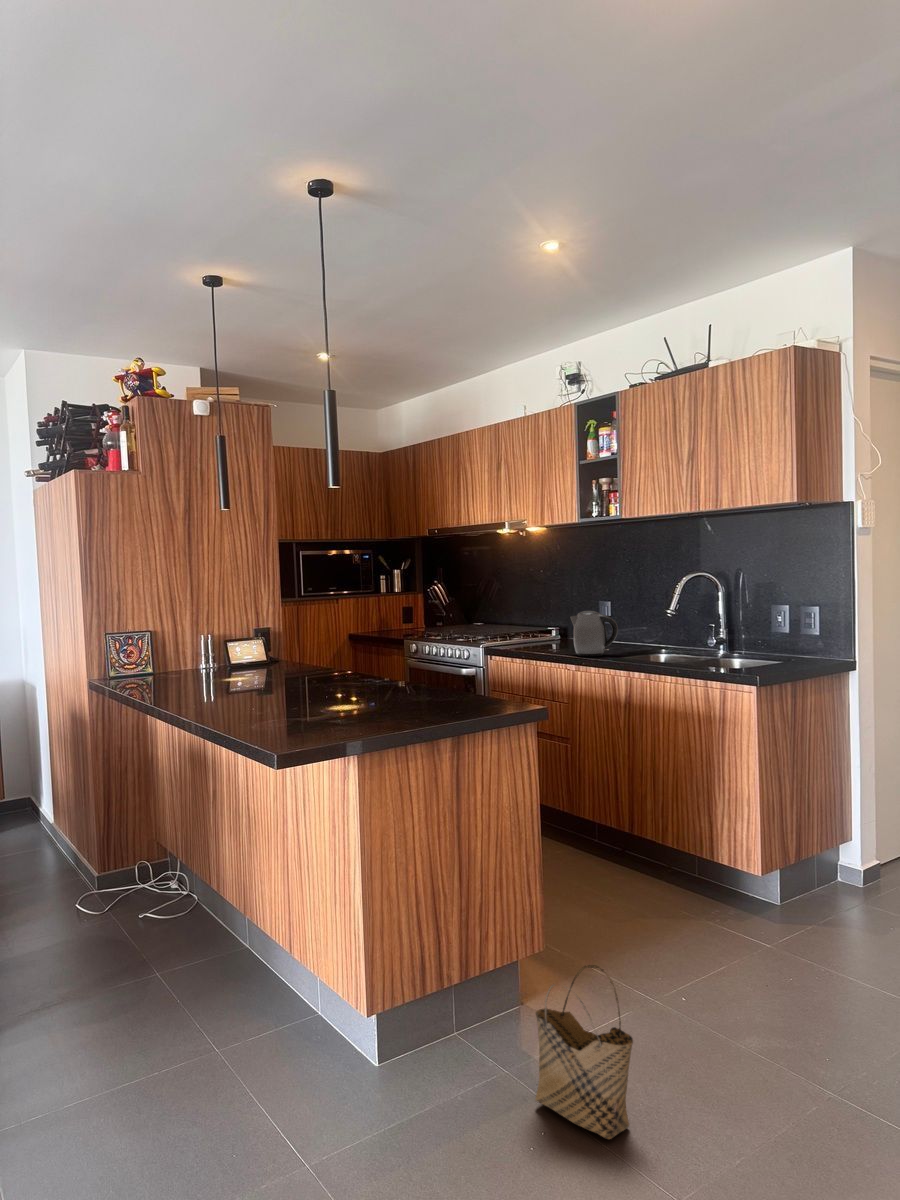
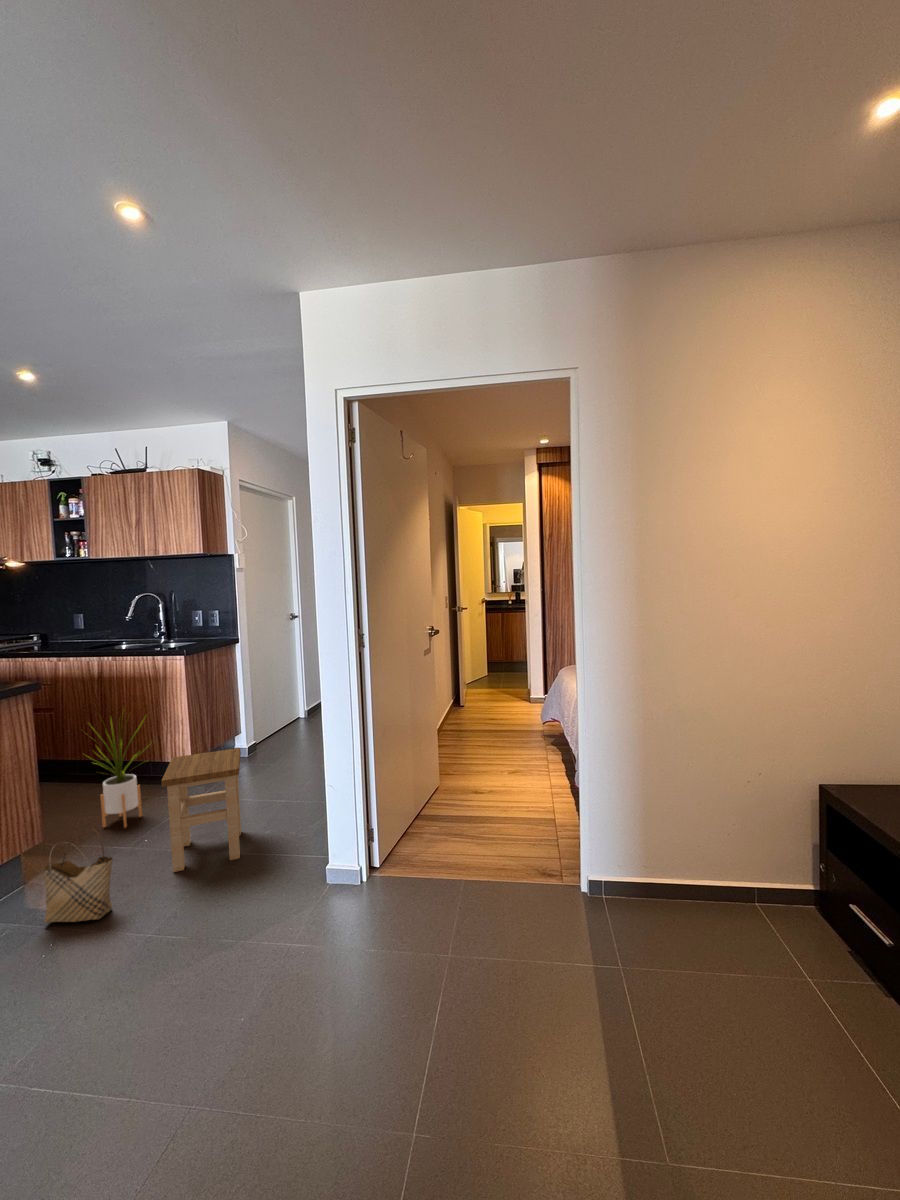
kettle: present [570,611,618,657] -> none [51,620,90,651]
house plant: none [597,762,702,964] -> present [90,718,143,827]
stool: none [716,876,866,1130] -> present [162,748,241,872]

